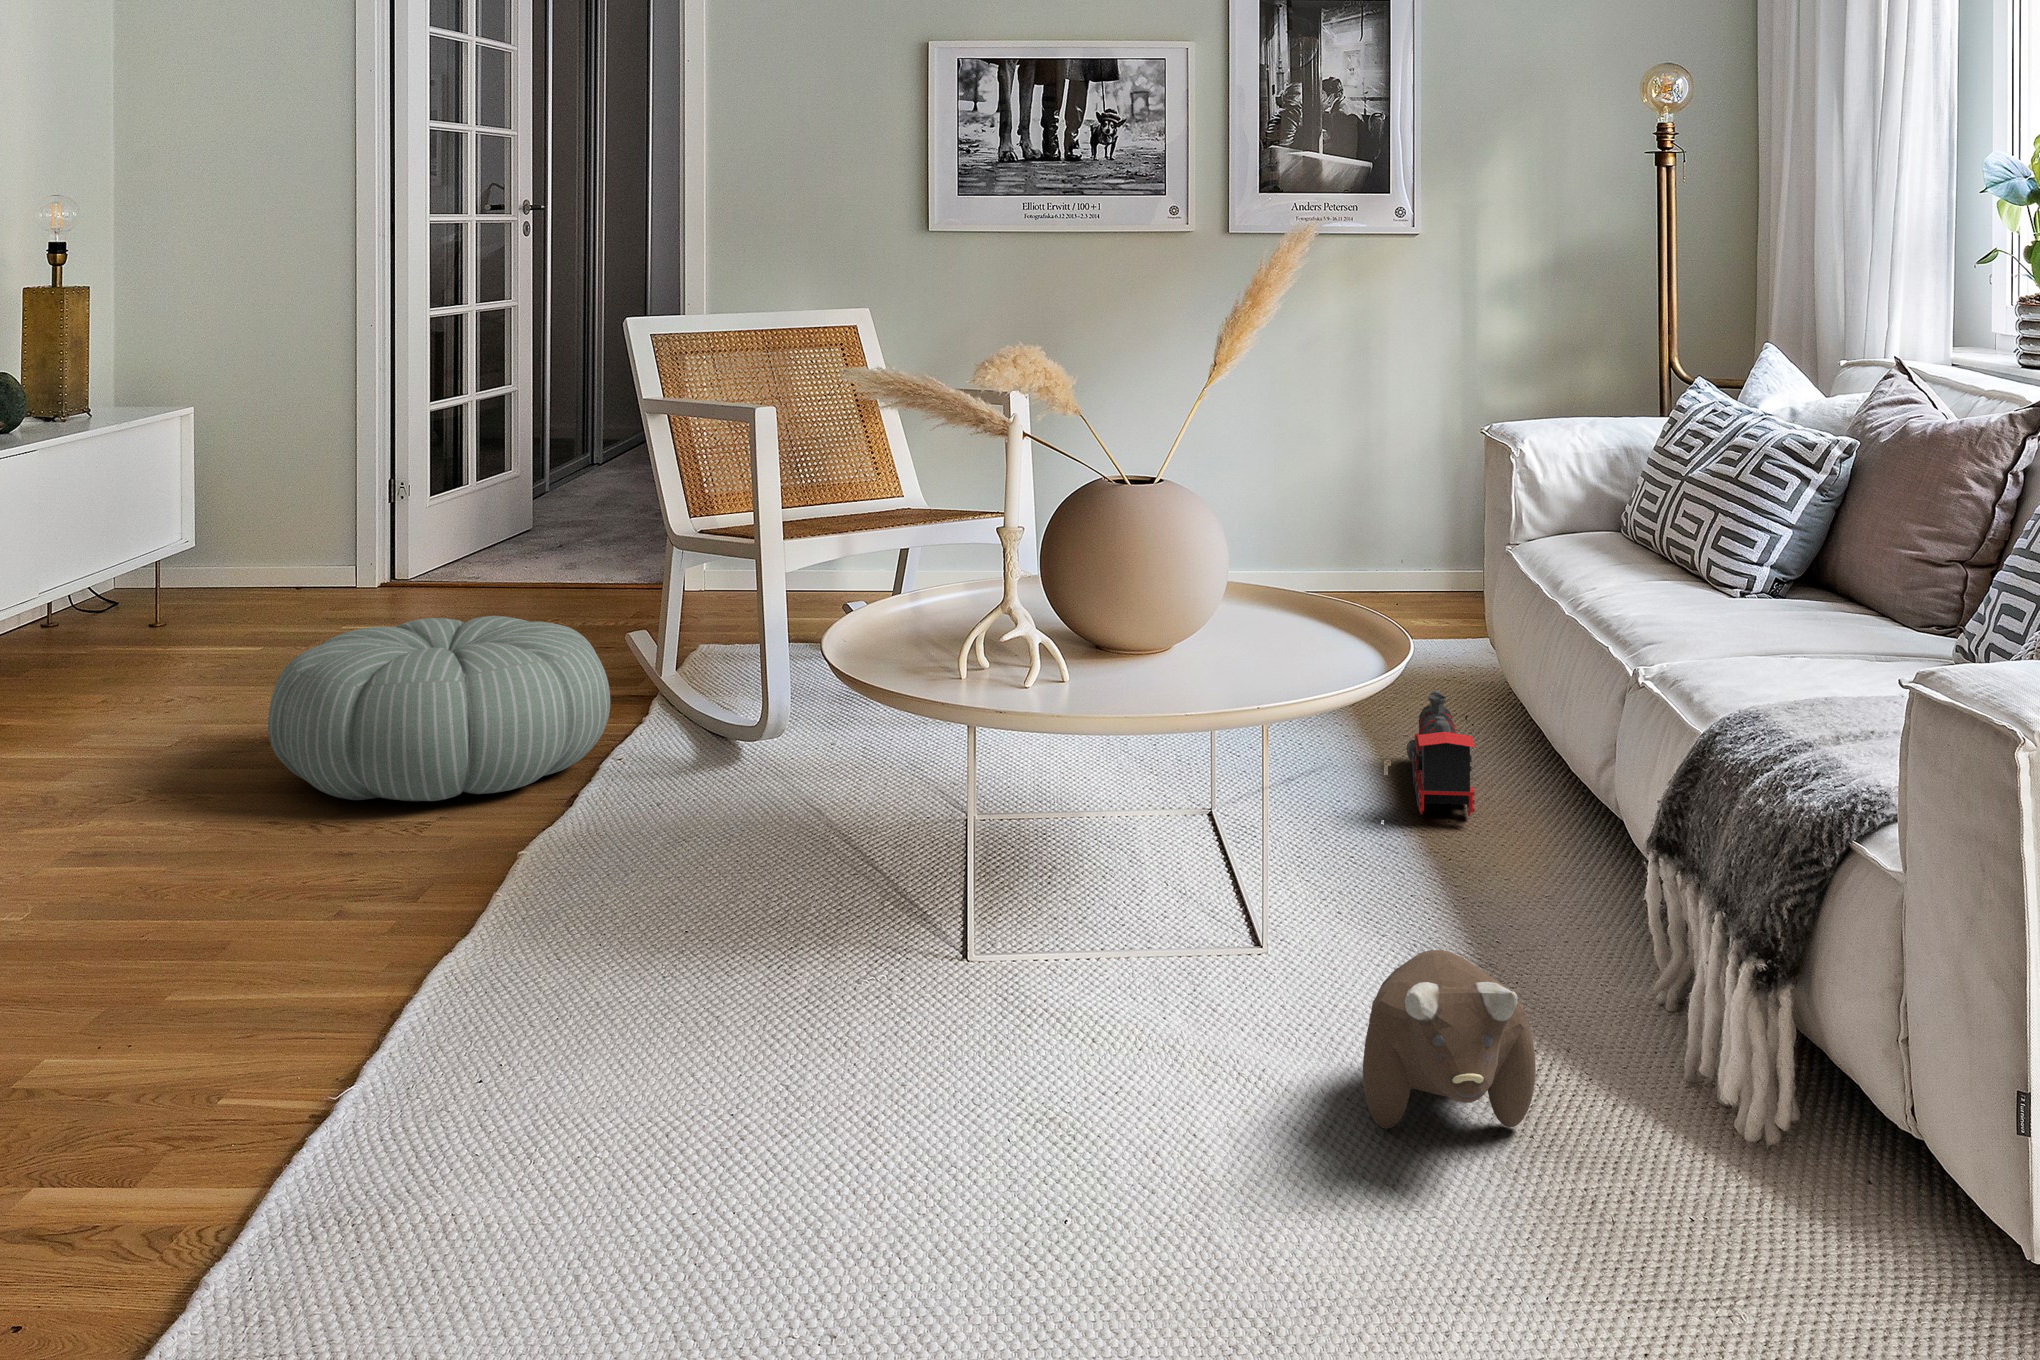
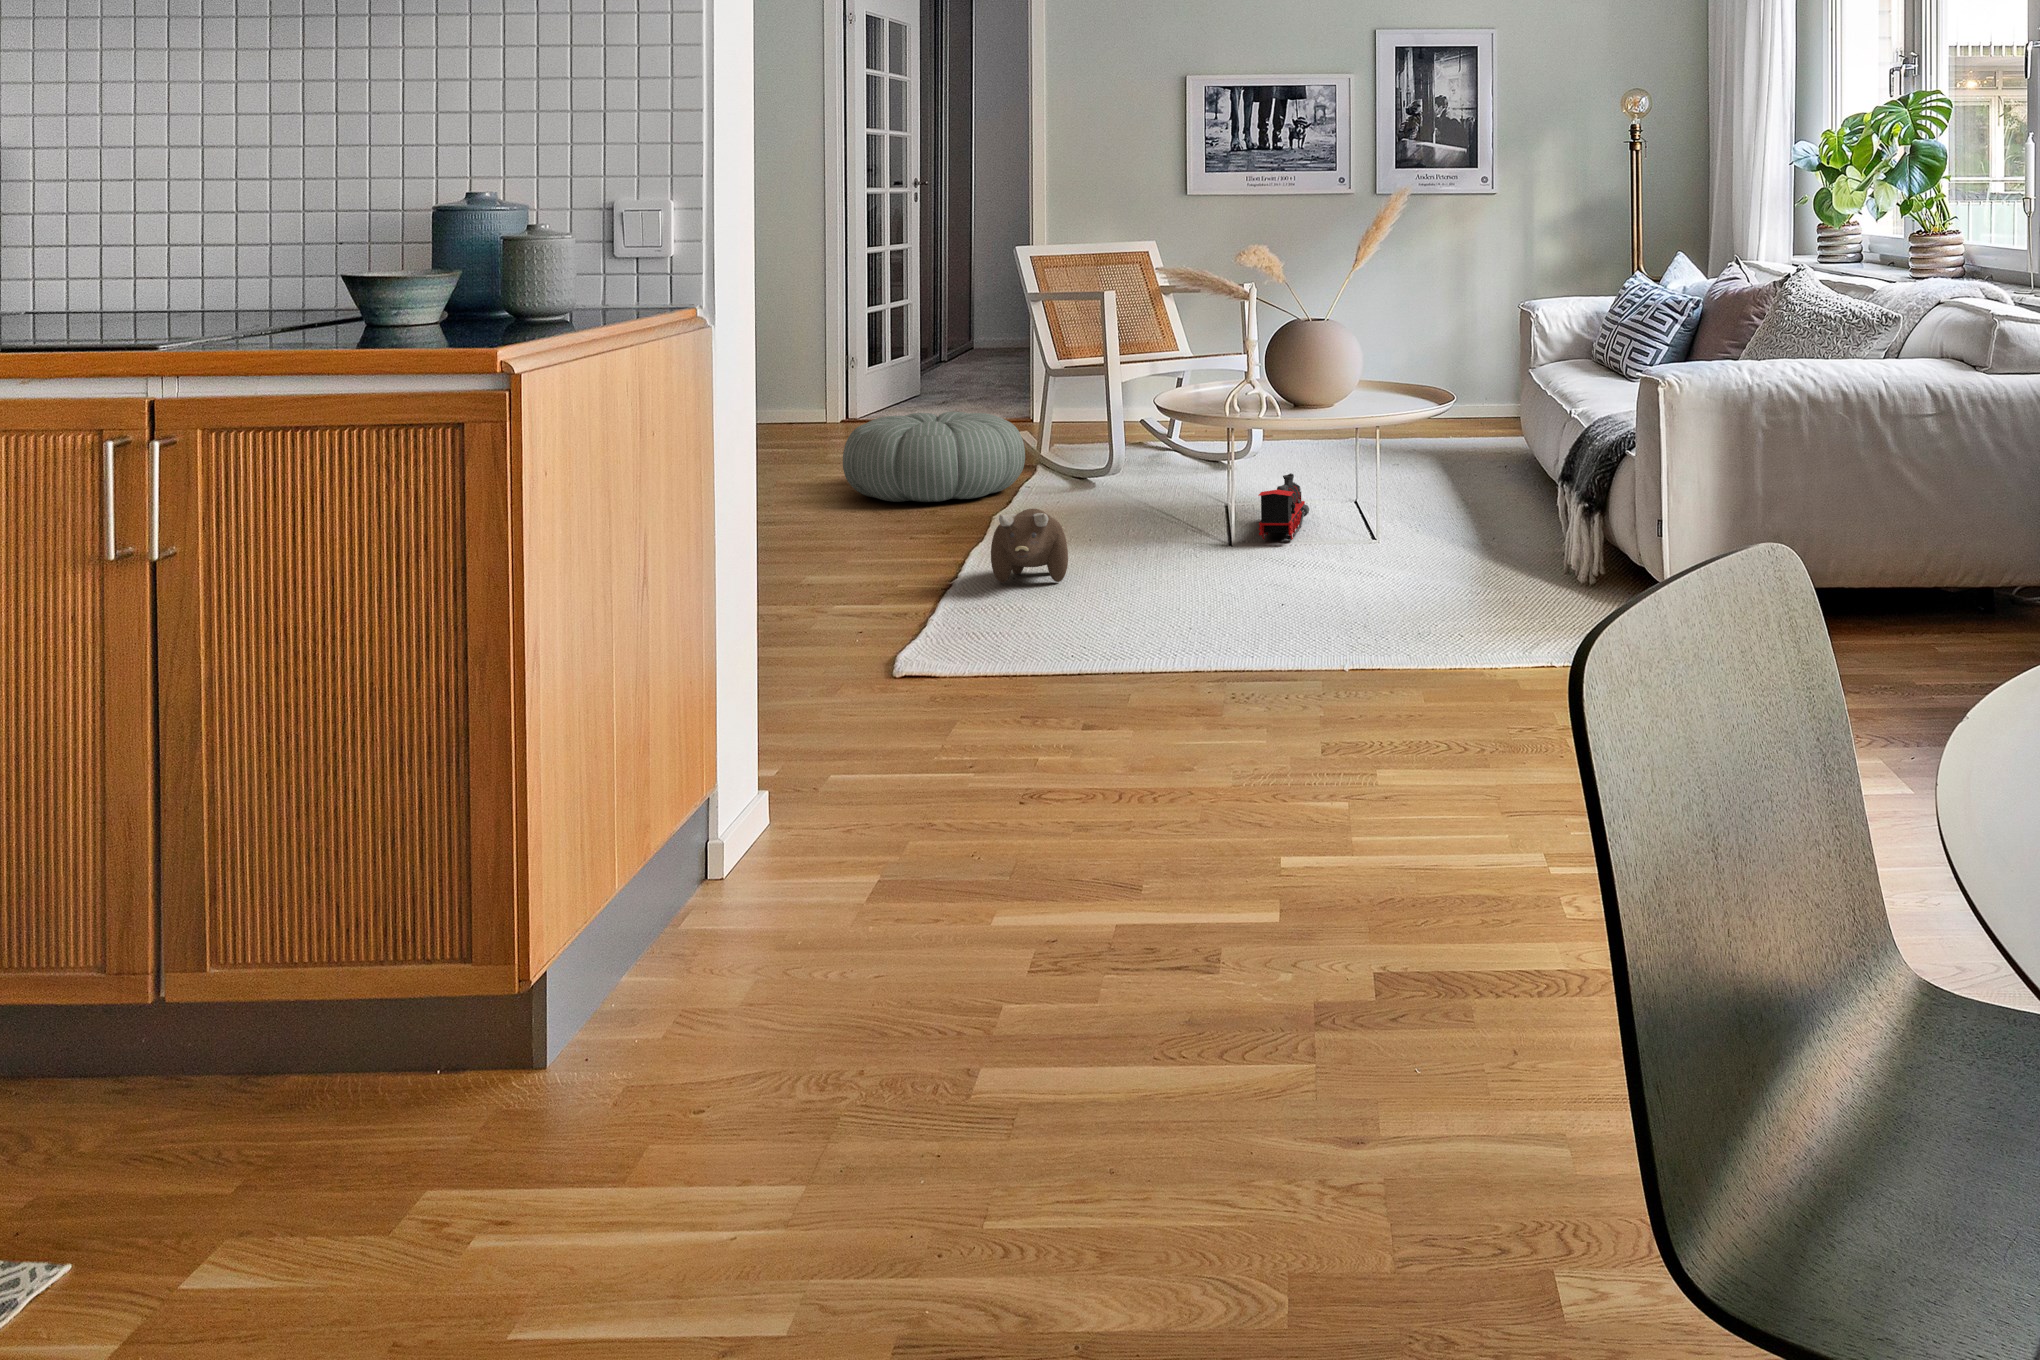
toy train: present [1406,690,1475,816] -> present [1258,473,1309,540]
plush toy: present [1363,950,1536,1128] -> present [991,509,1068,583]

